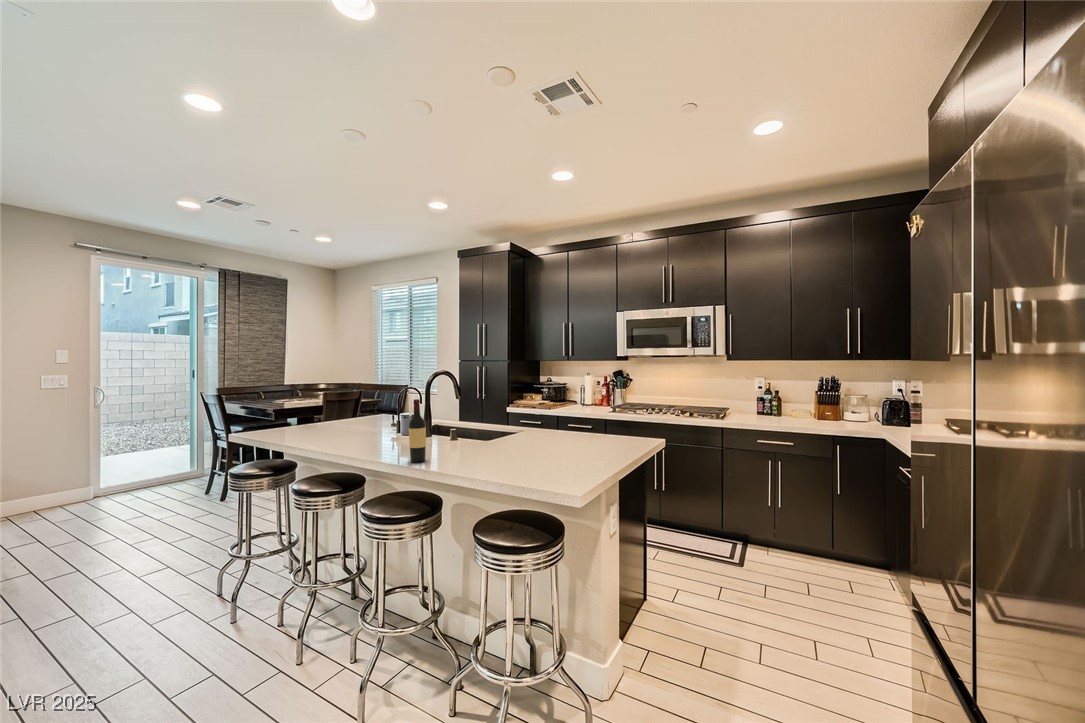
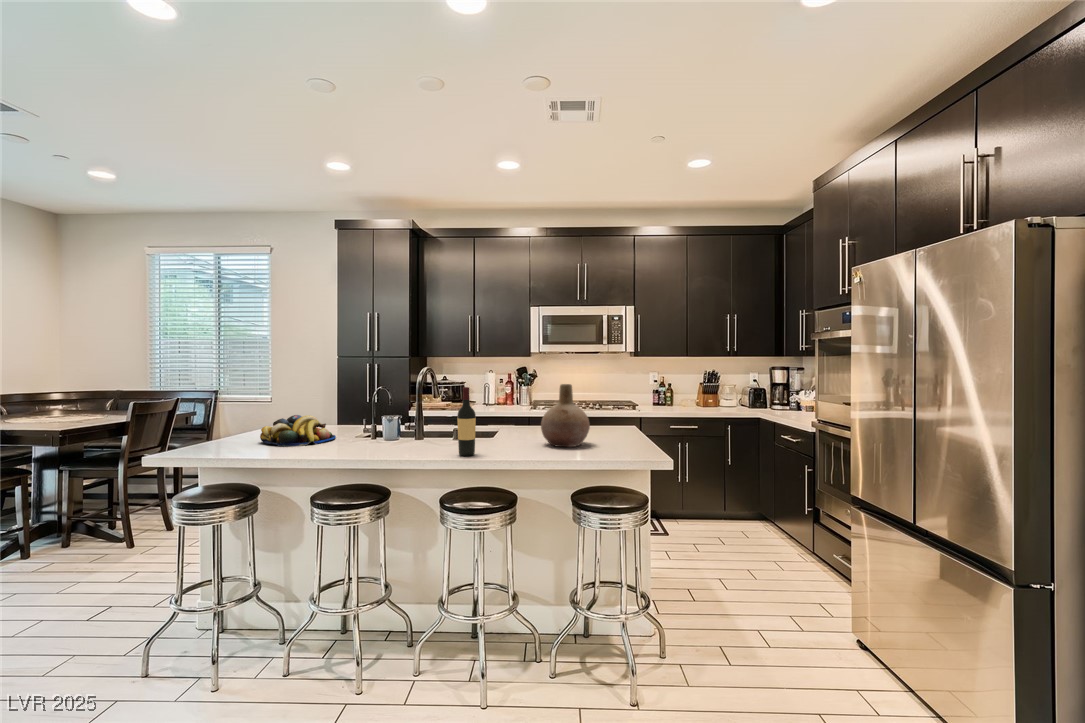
vase: none [500,397,549,462] -> present [541,384,590,447]
fruit bowl: none [329,413,386,438] -> present [260,415,336,447]

